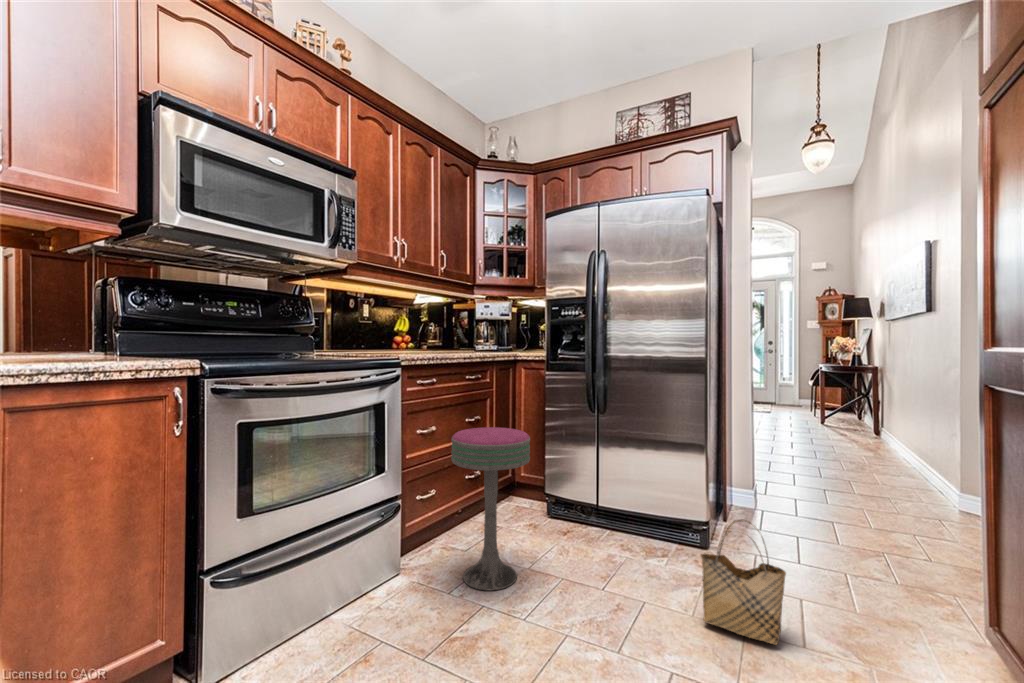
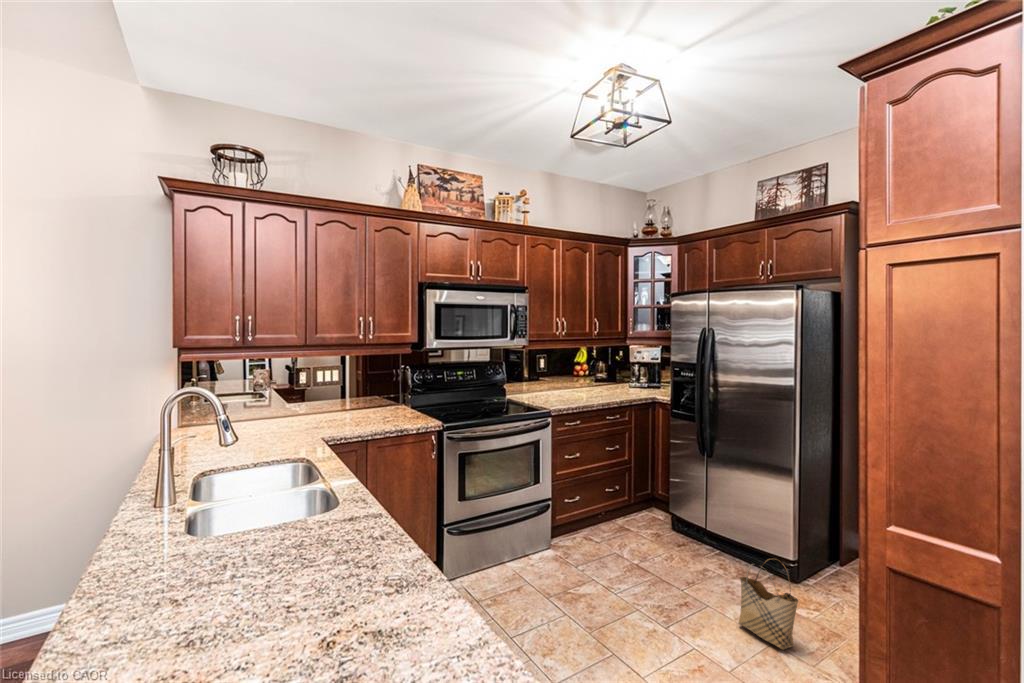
bar stool: present [451,427,530,591] -> none [581,461,634,571]

